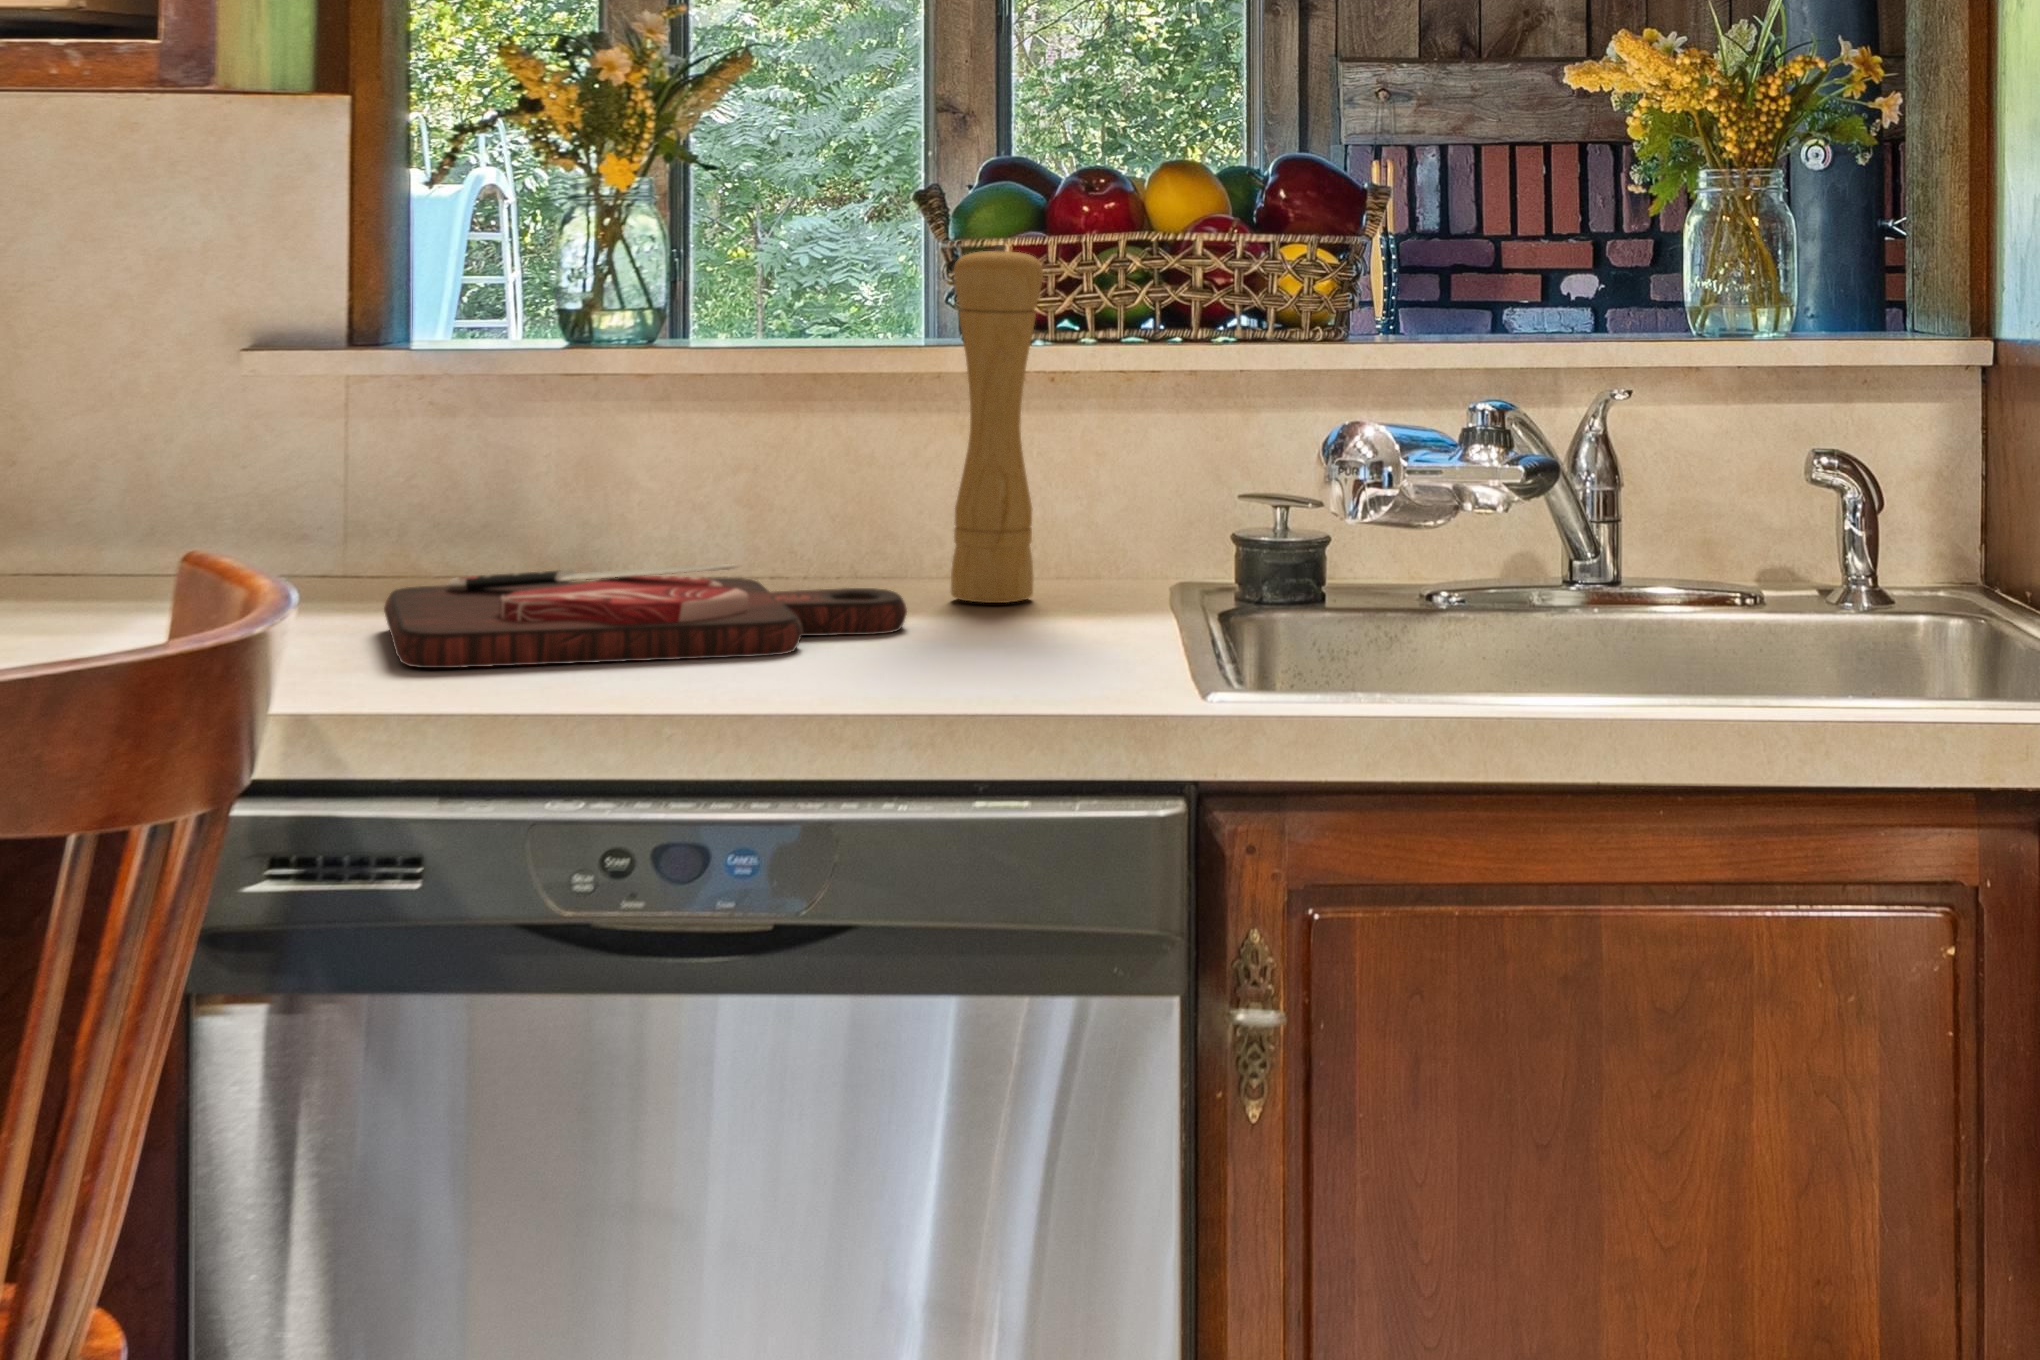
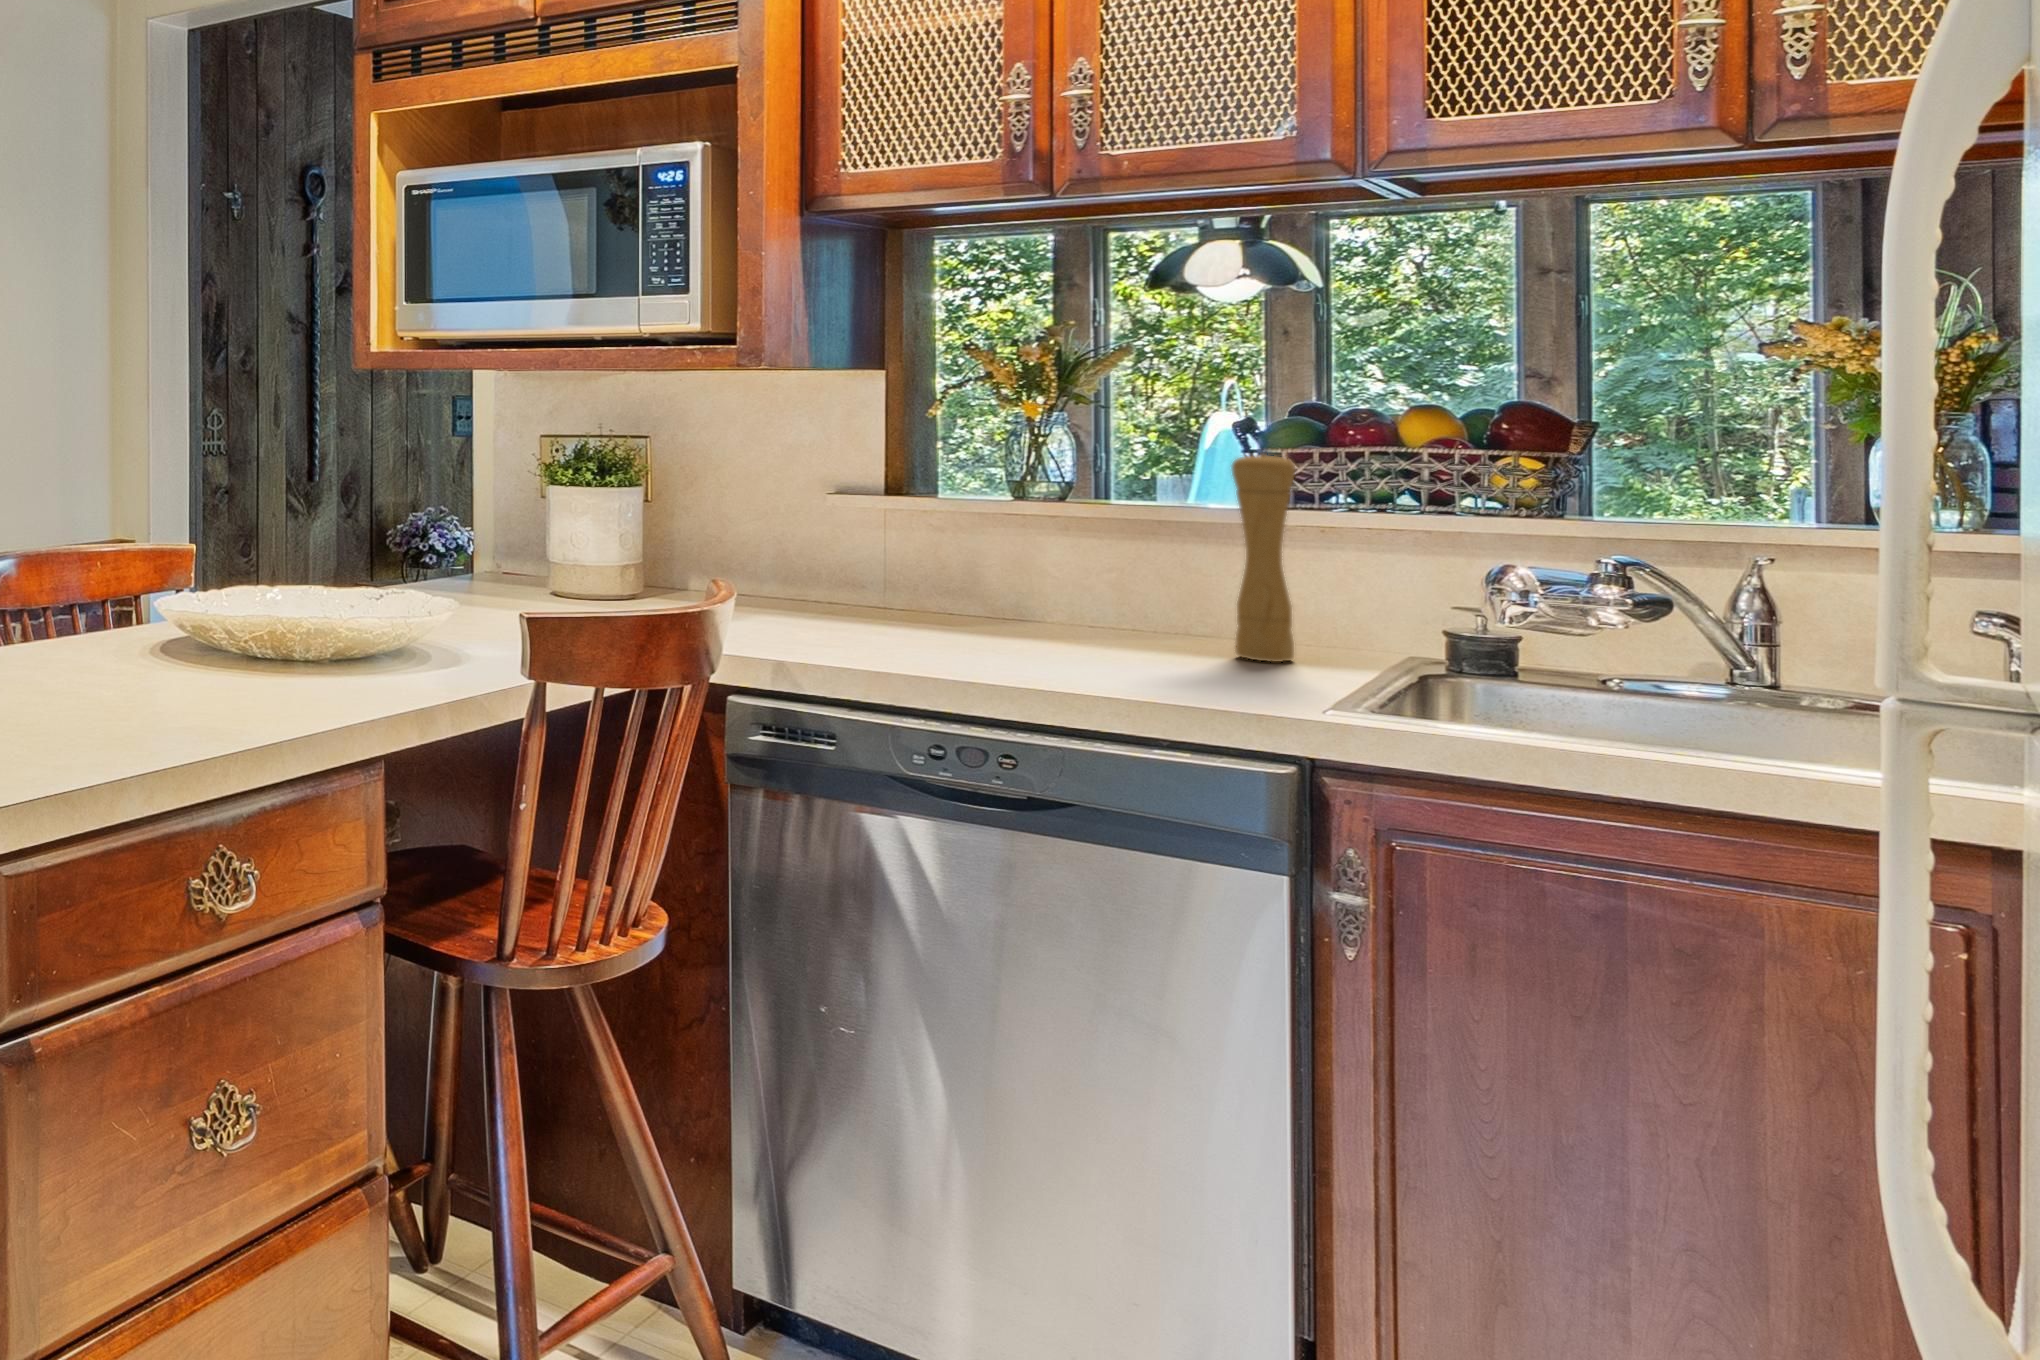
cutting board: present [384,564,907,668] -> none [883,619,1195,677]

